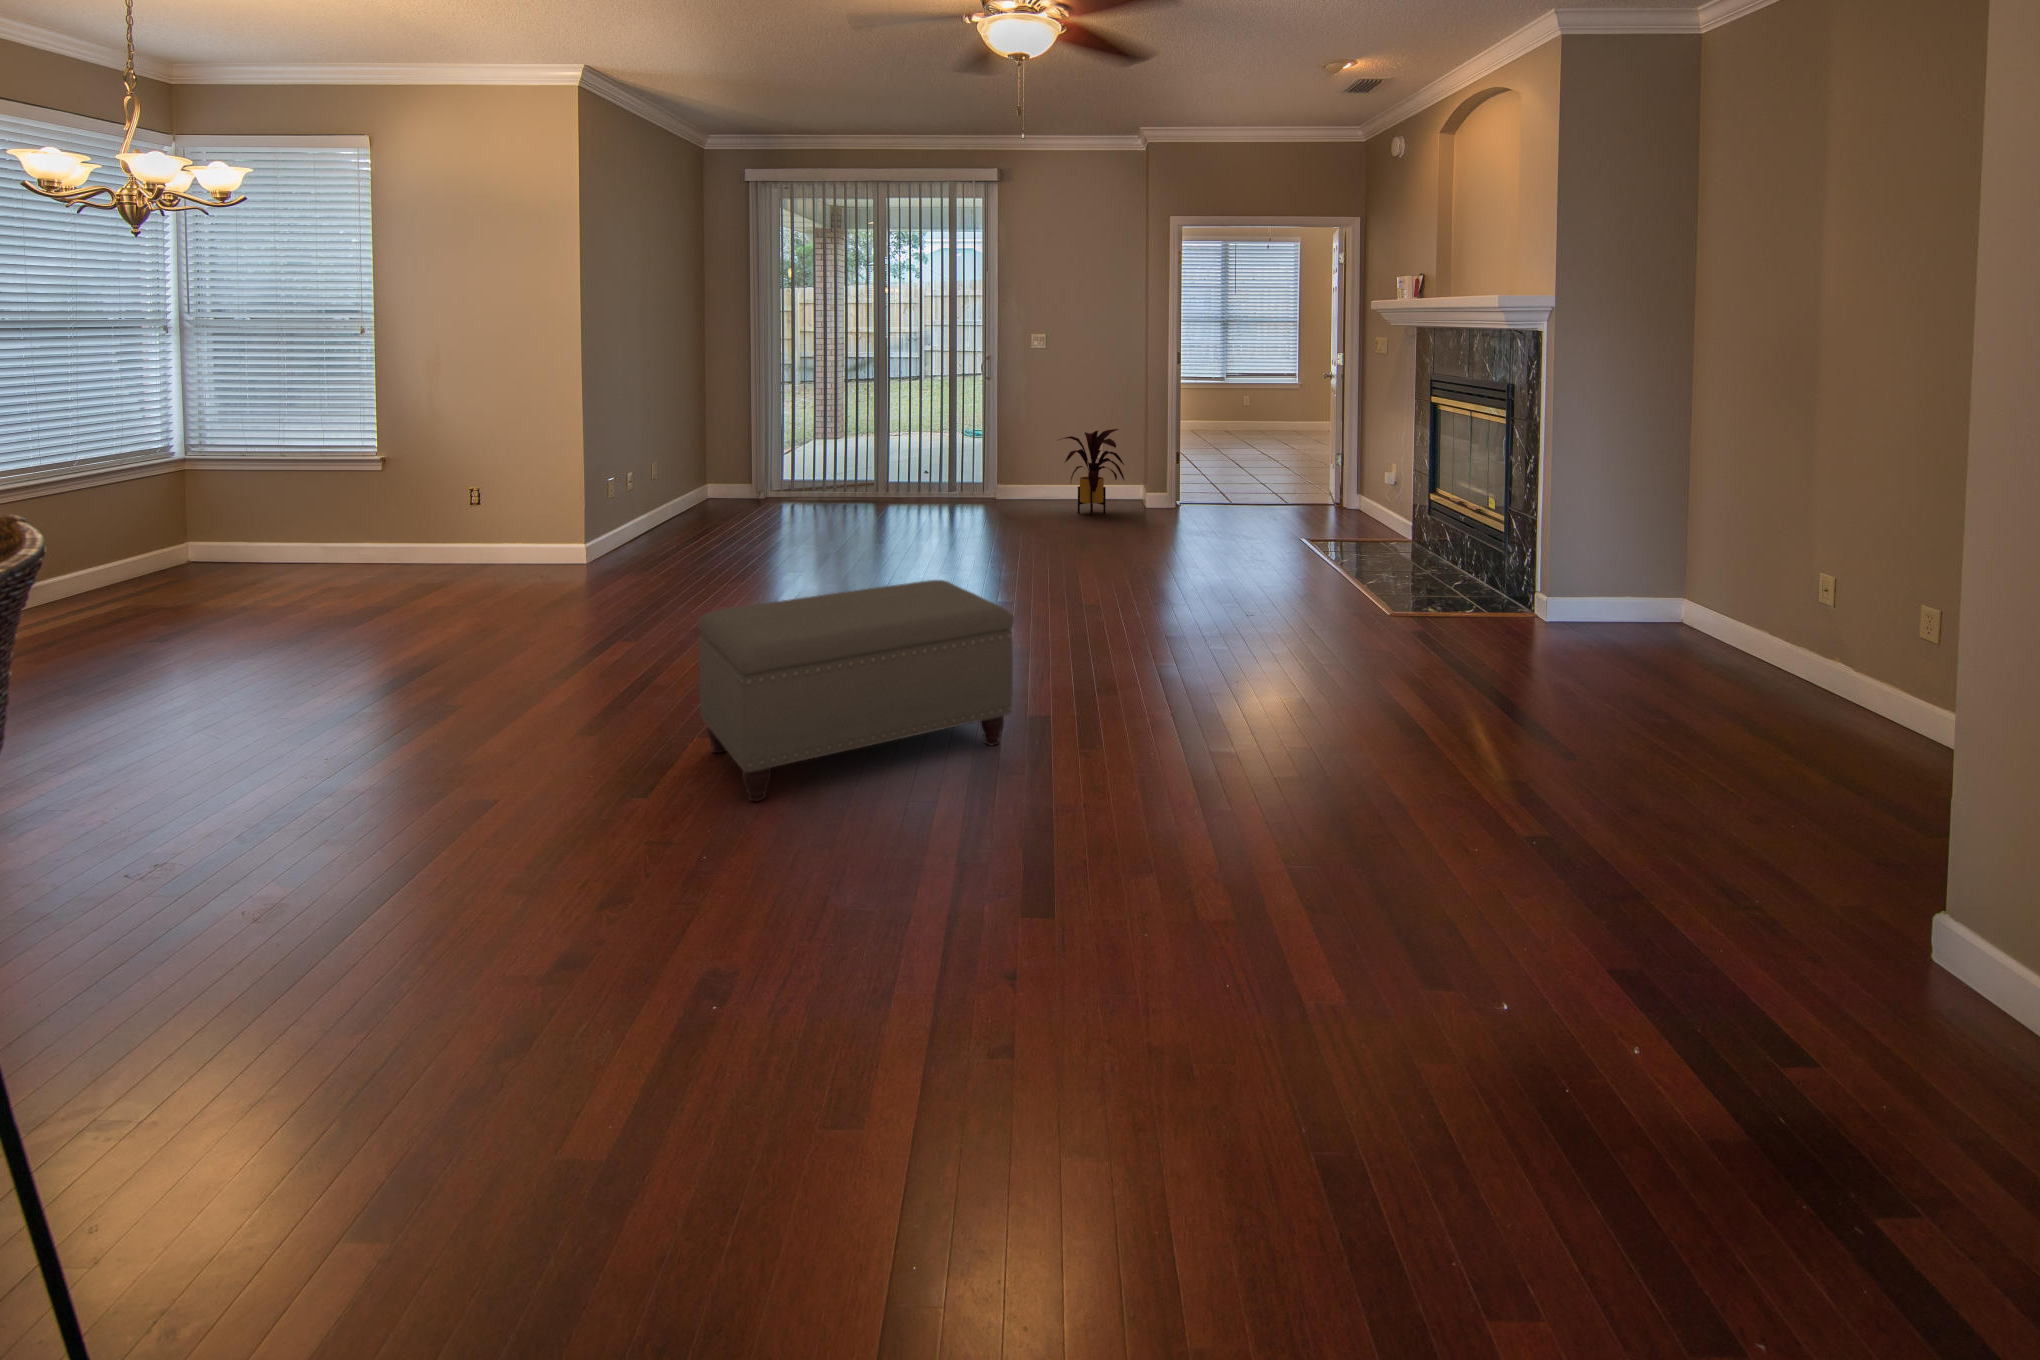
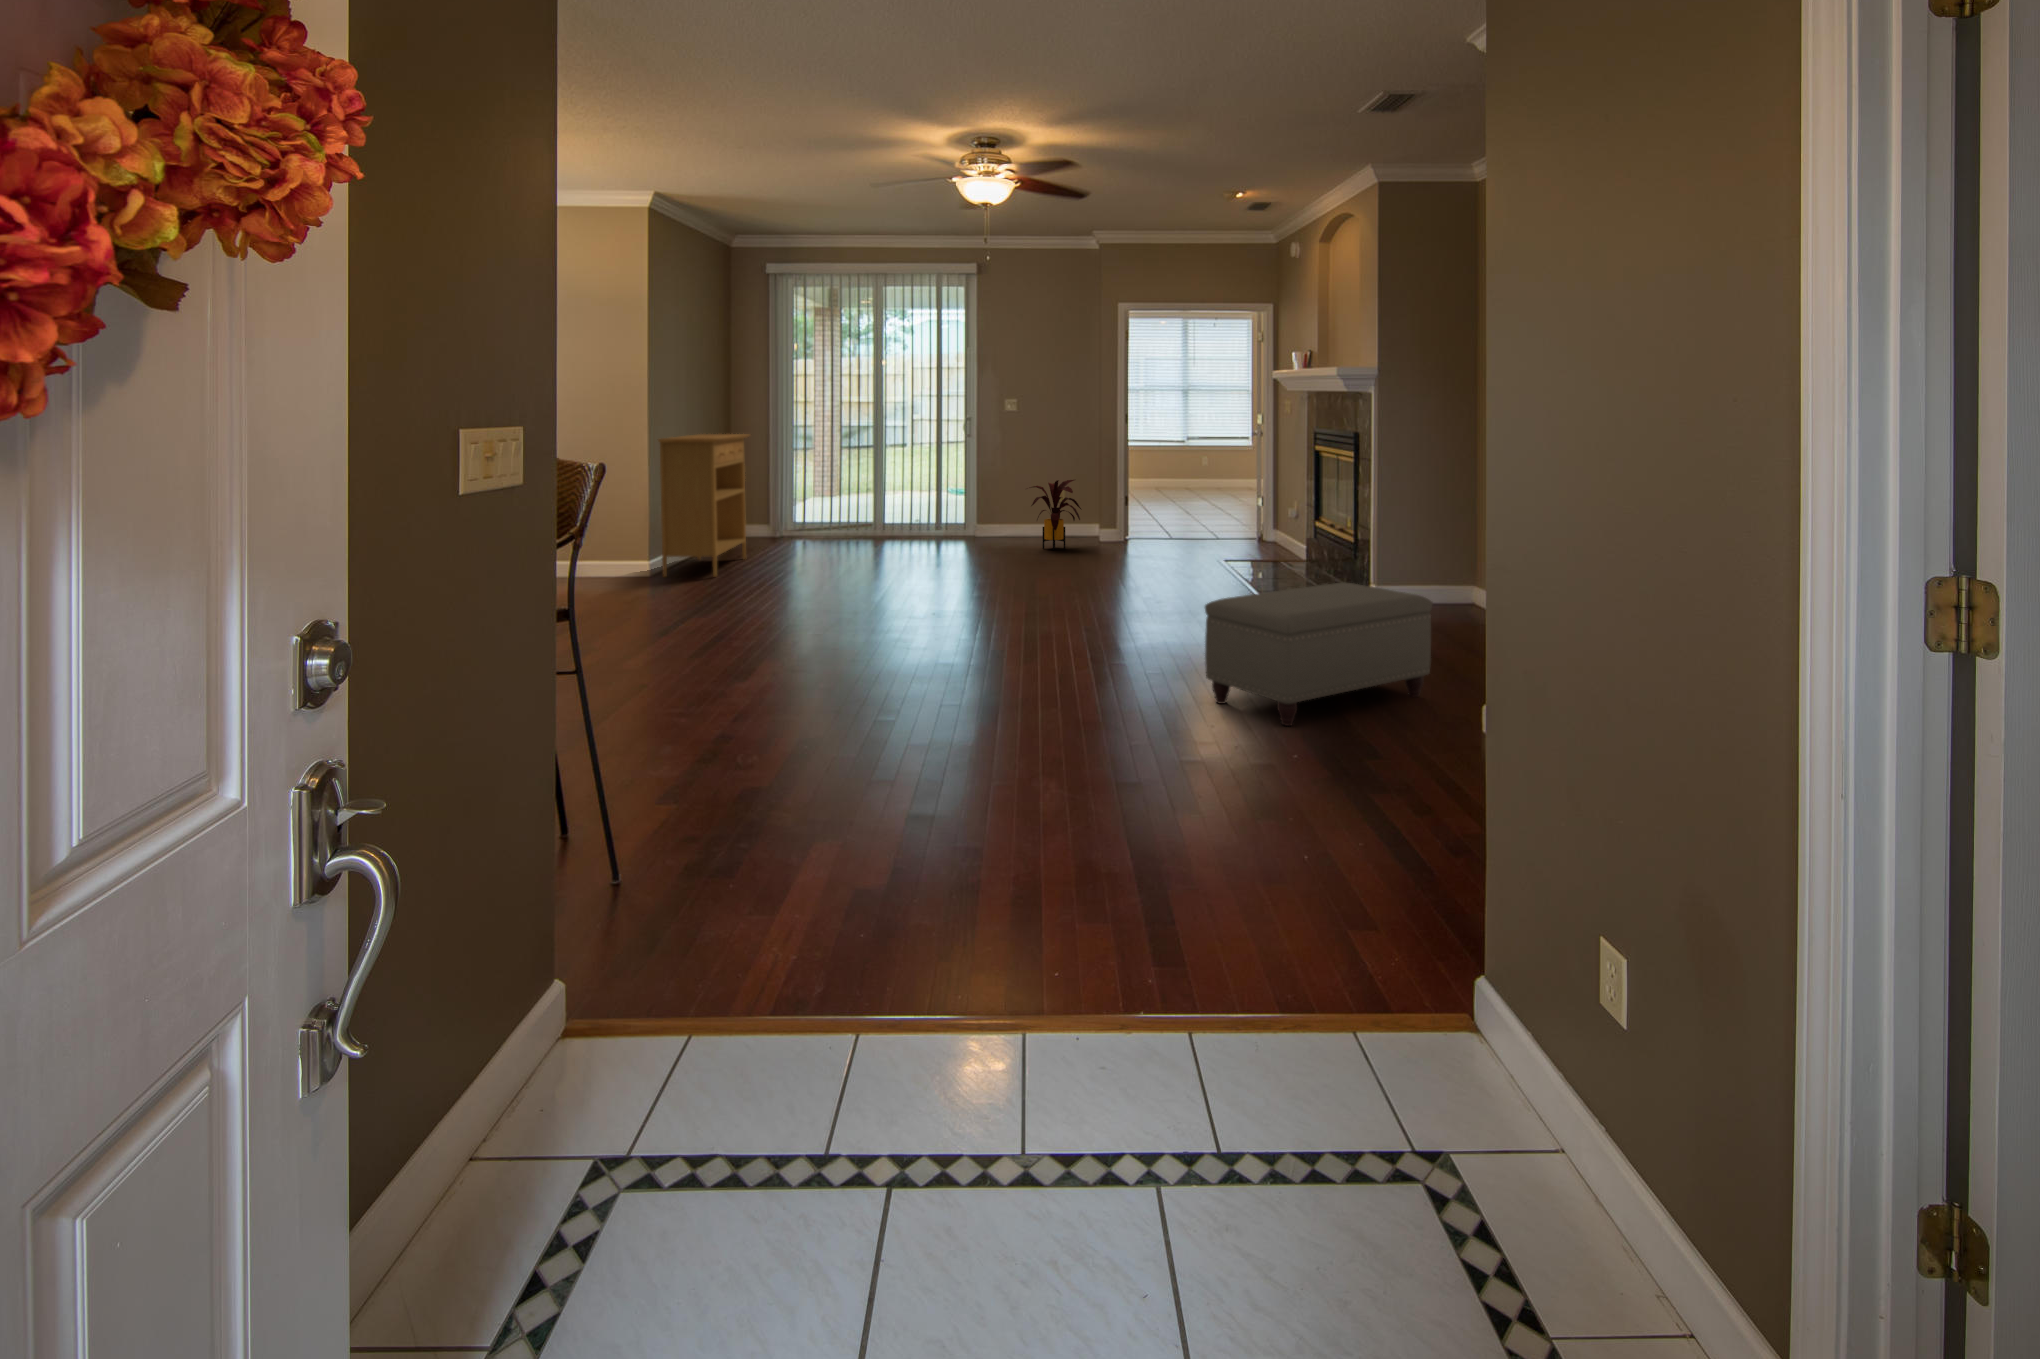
console table: none [596,372,724,555] -> present [658,434,749,577]
ottoman: present [698,580,1014,801] -> present [1205,583,1433,726]

